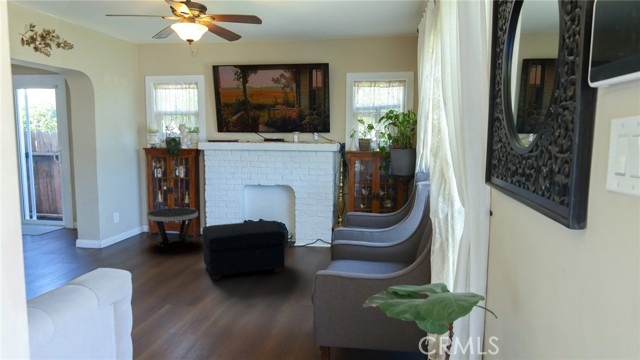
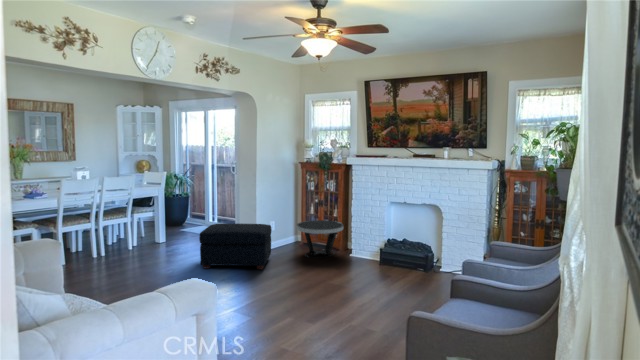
ottoman: present [202,222,285,280] -> present [199,223,272,269]

